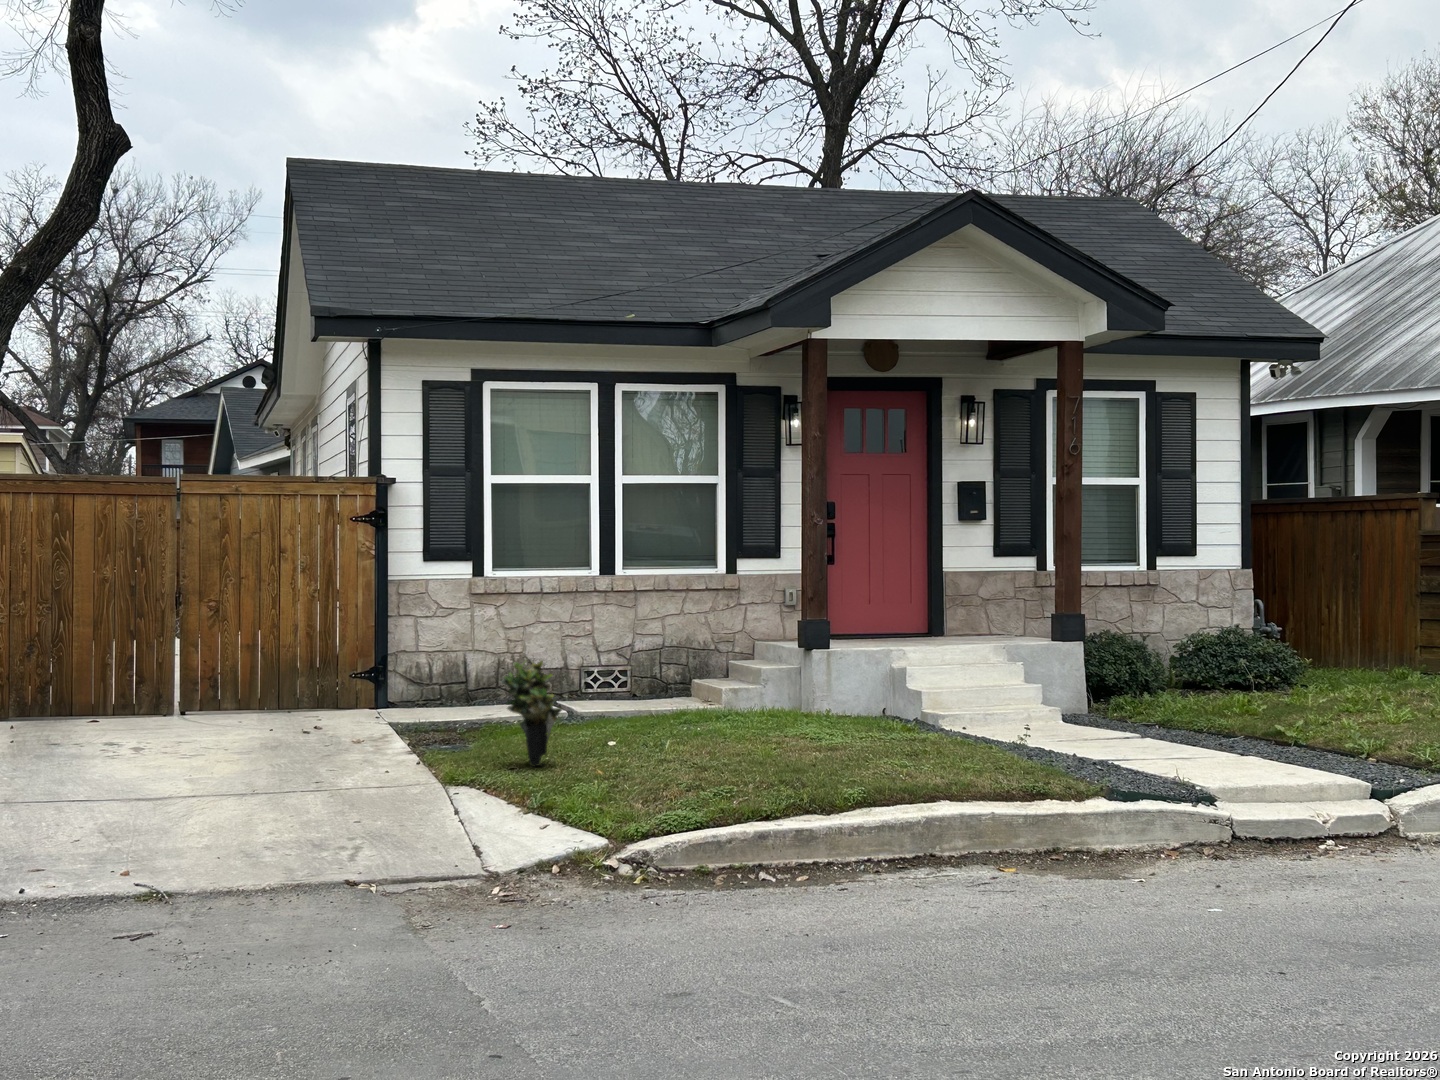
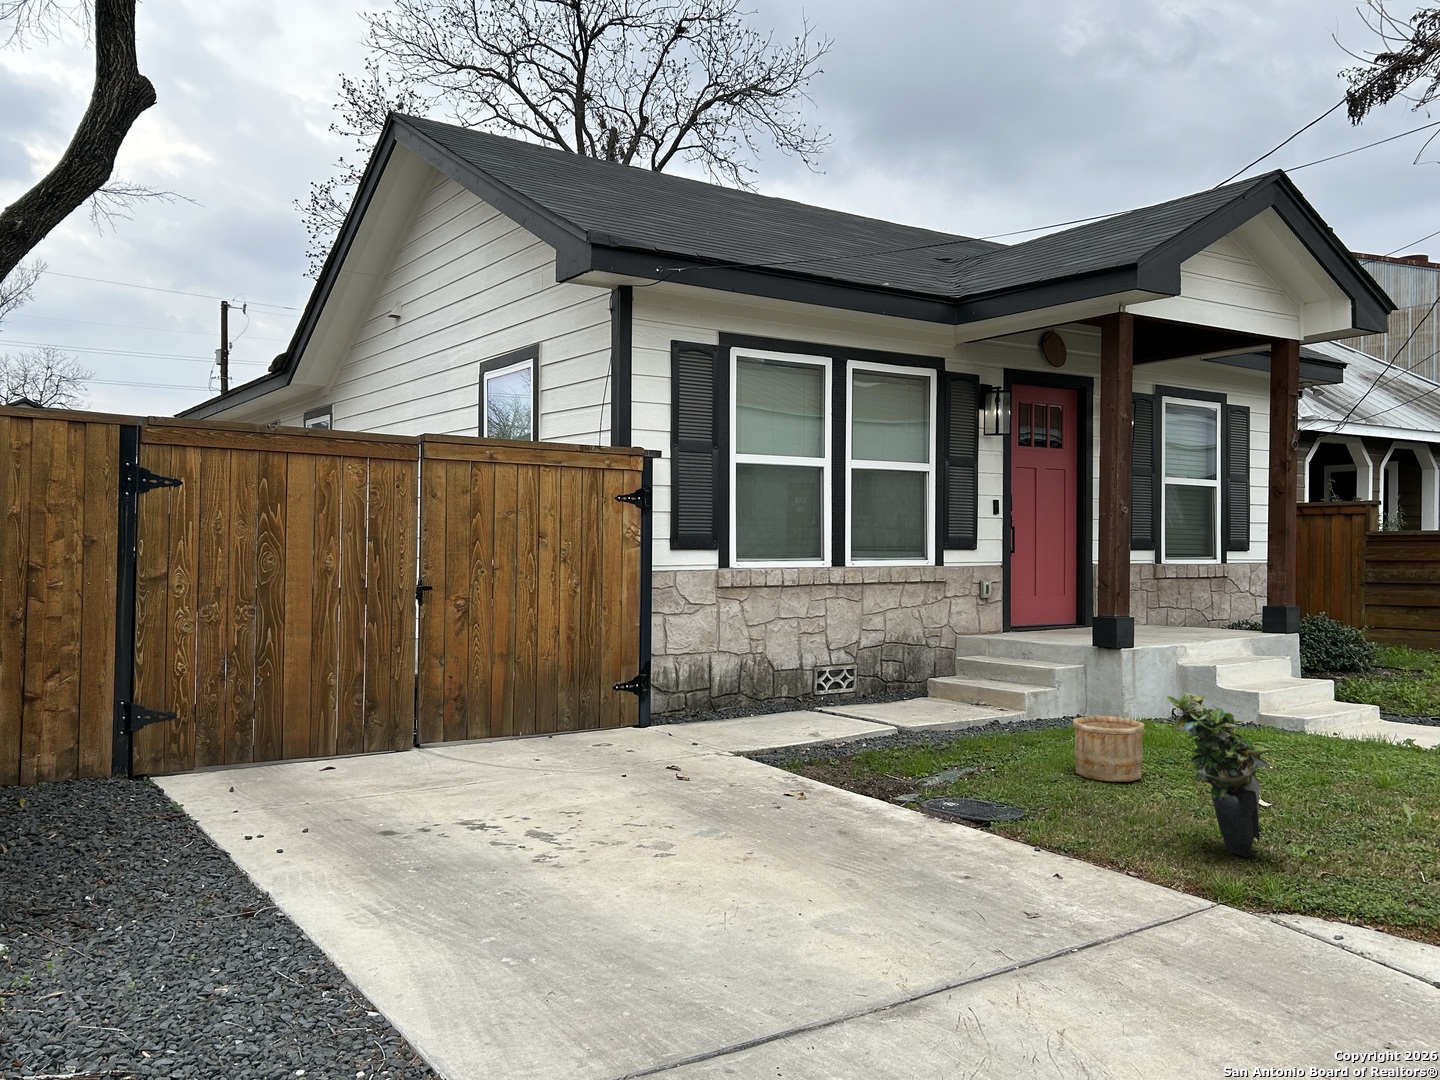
wooden bucket: none [575,692,628,738] -> present [1073,716,1144,782]

